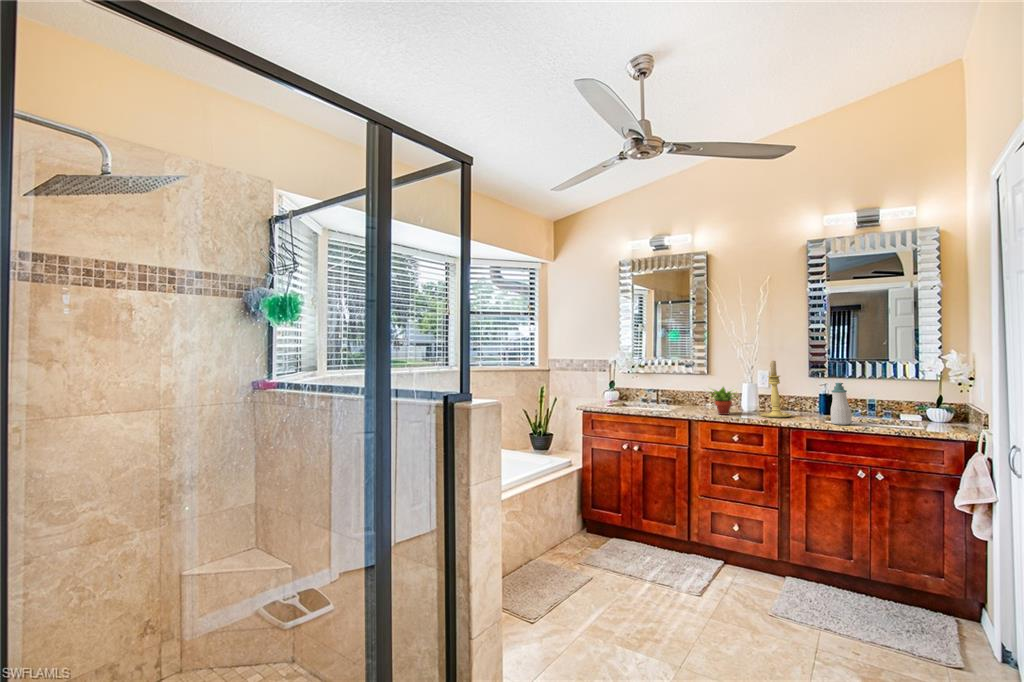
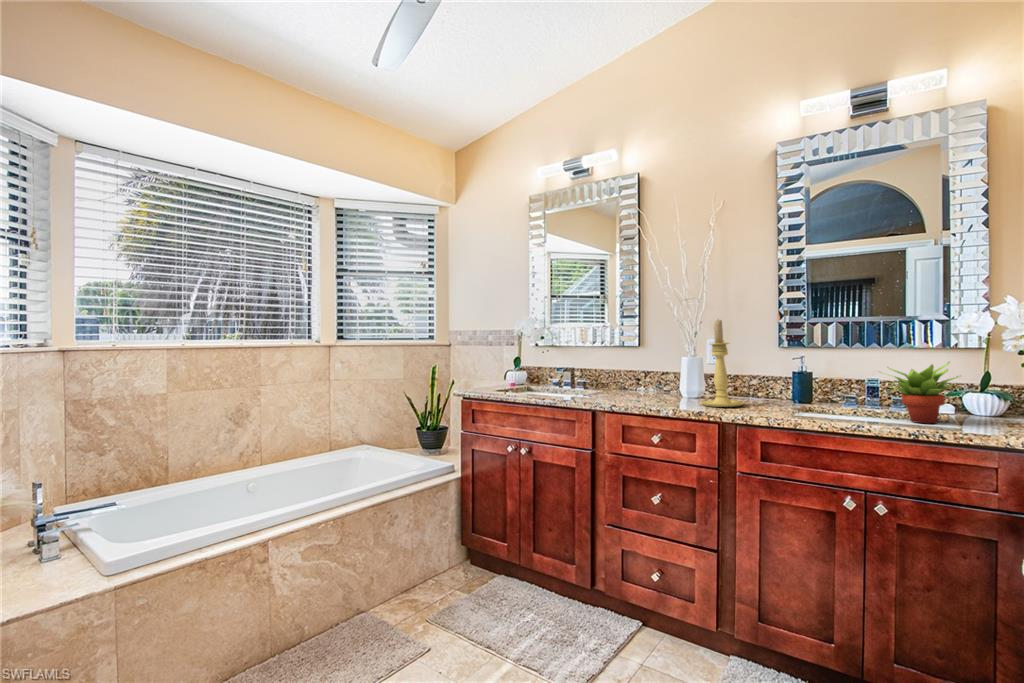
soap bottle: present [831,383,852,425] -> none [801,350,836,419]
succulent plant: present [712,387,737,415] -> present [888,362,958,423]

